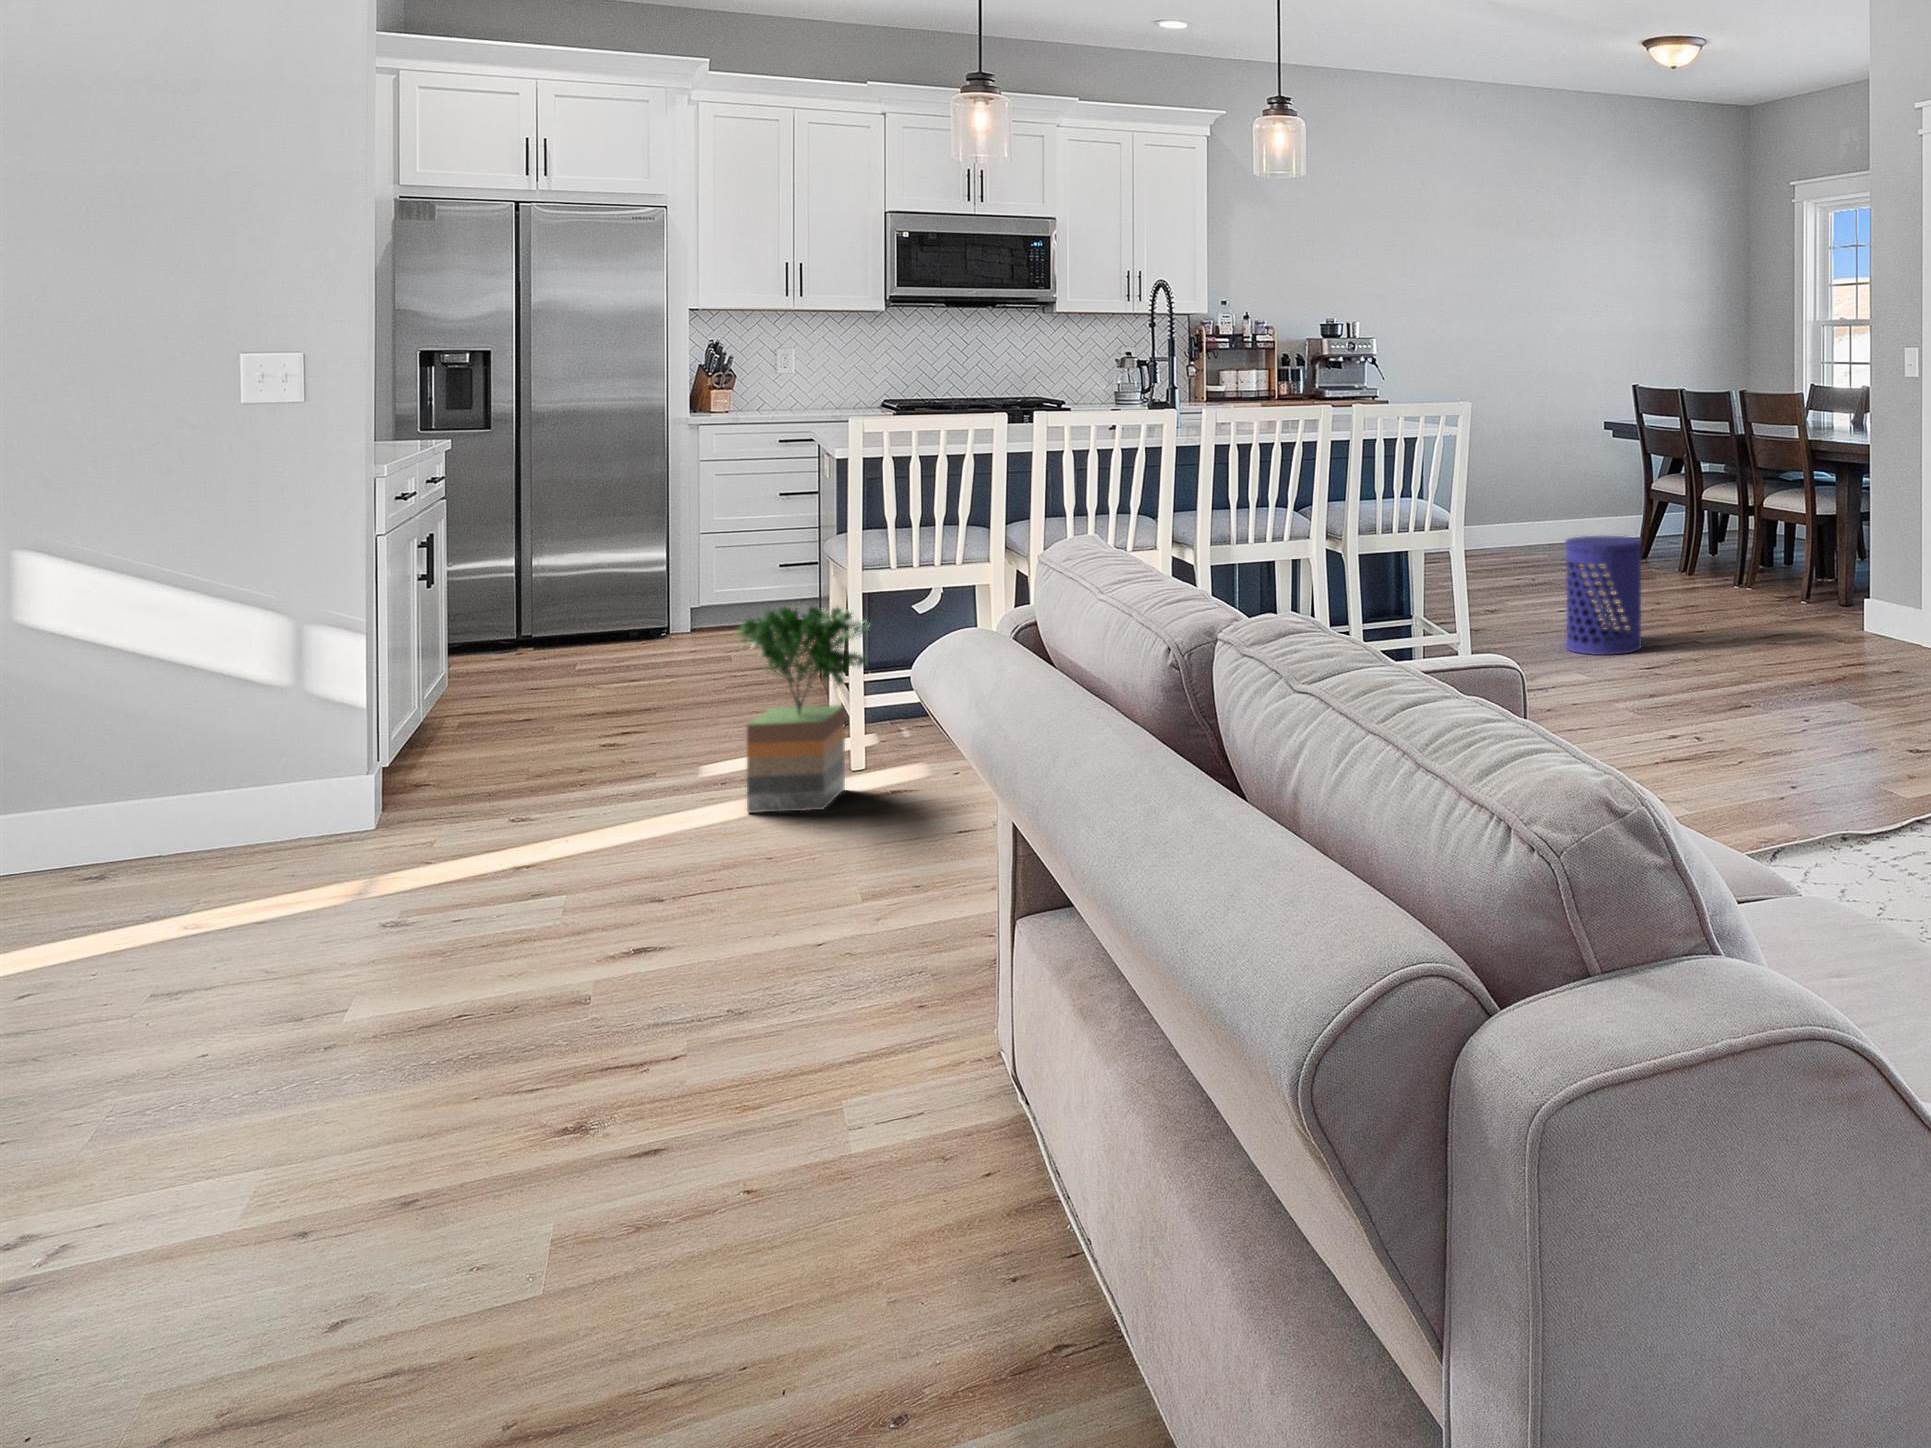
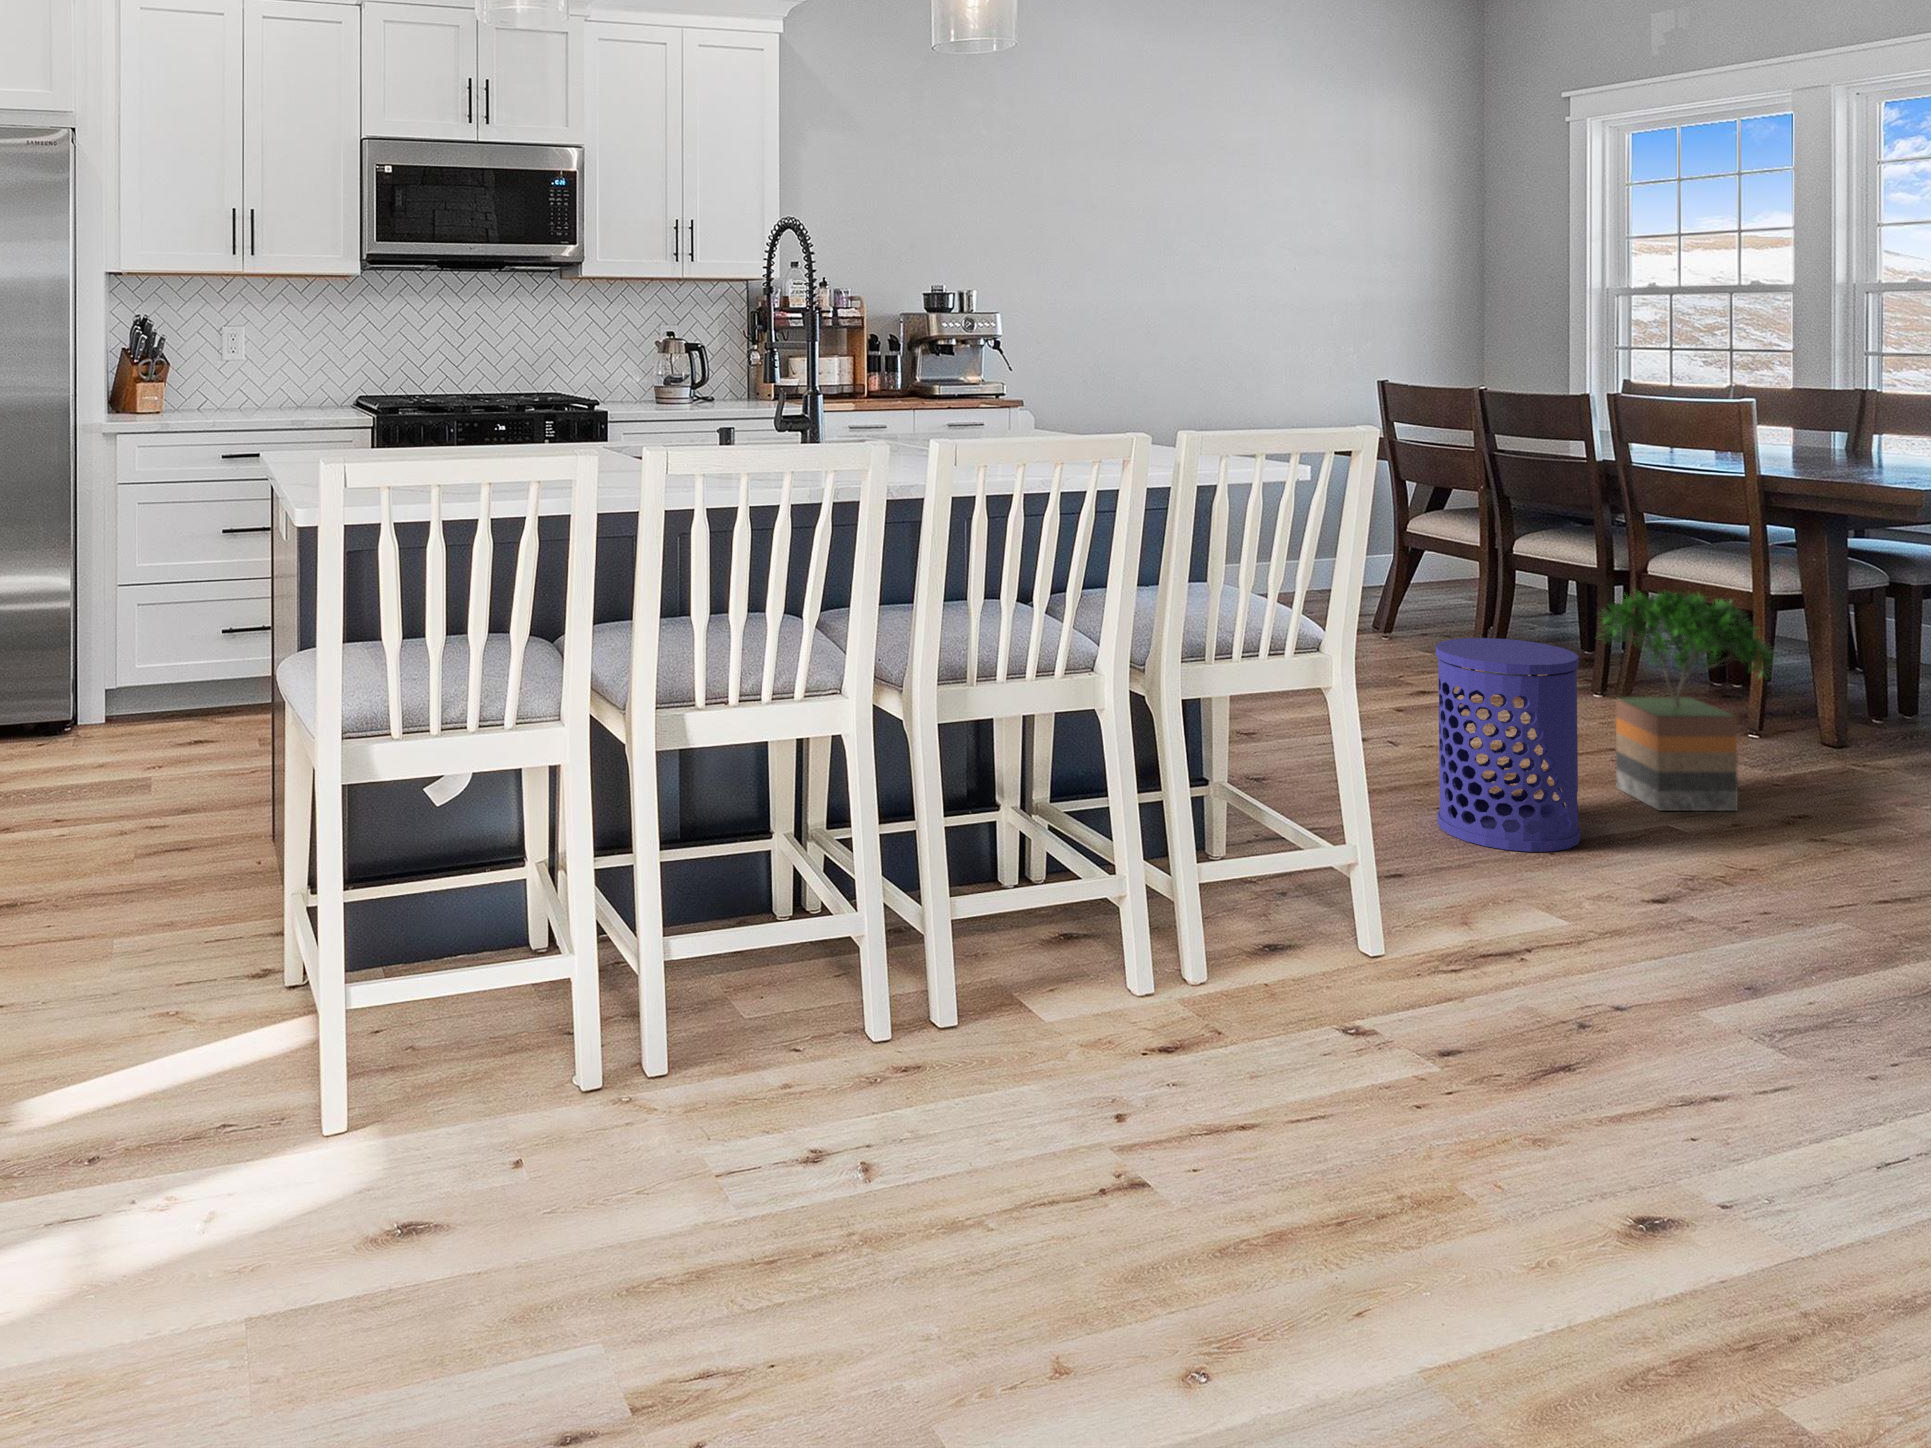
potted tree: present [737,605,868,813] -> present [1597,590,1776,811]

